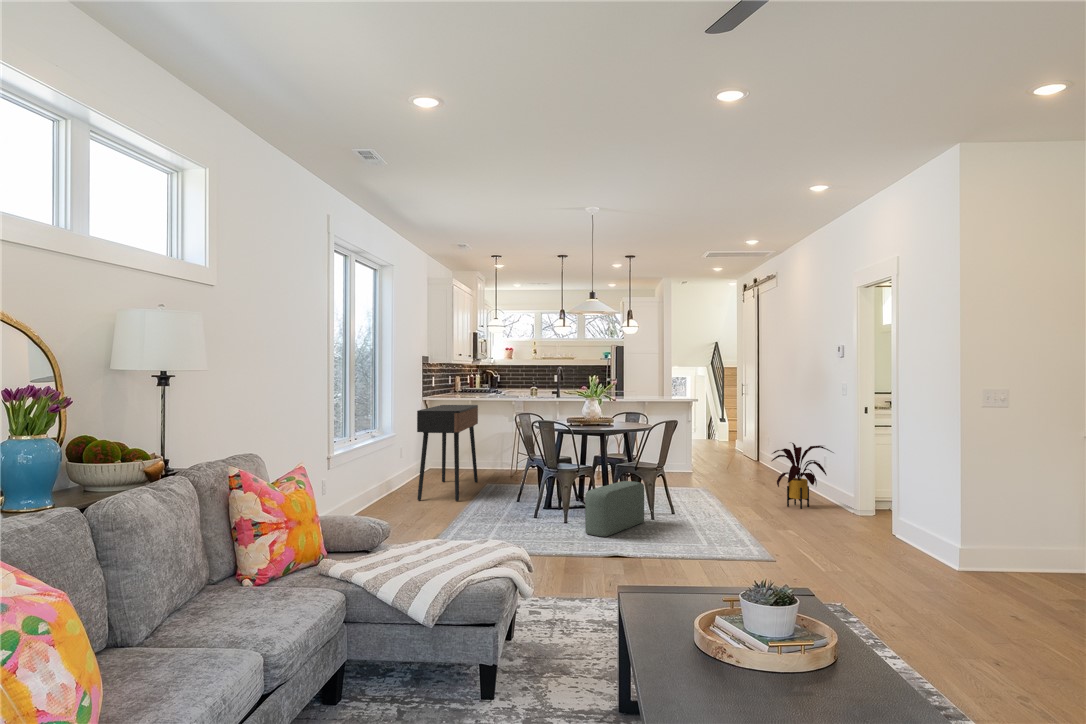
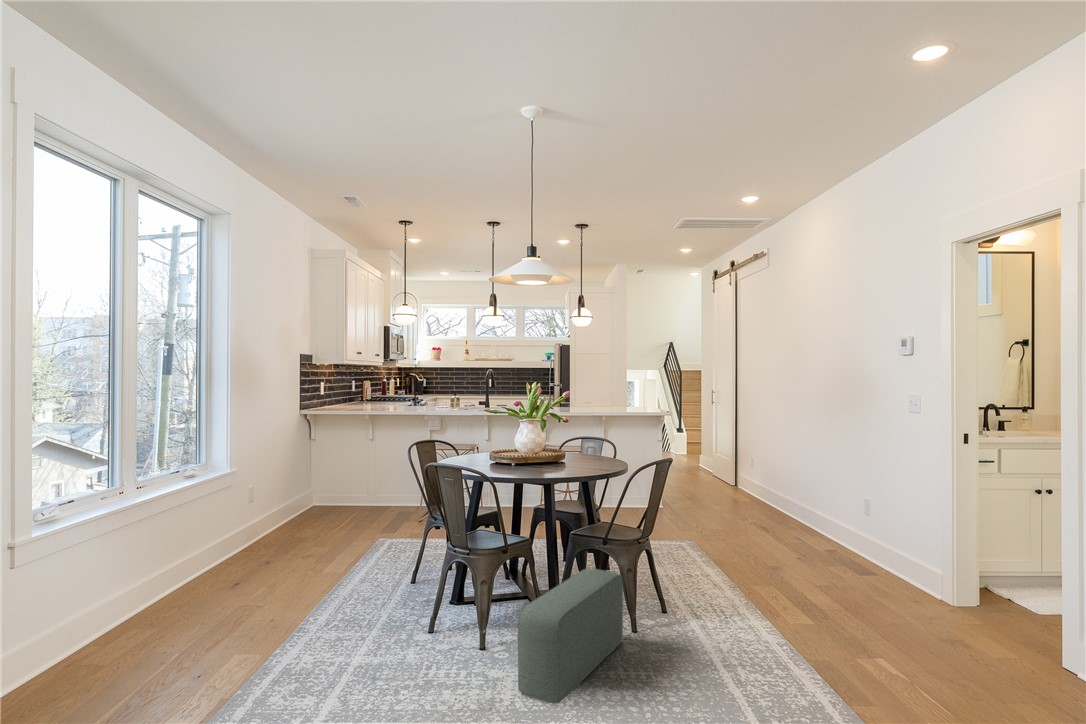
console table: present [417,405,478,501] -> none [248,424,368,587]
house plant: present [772,443,832,509] -> none [800,486,901,590]

